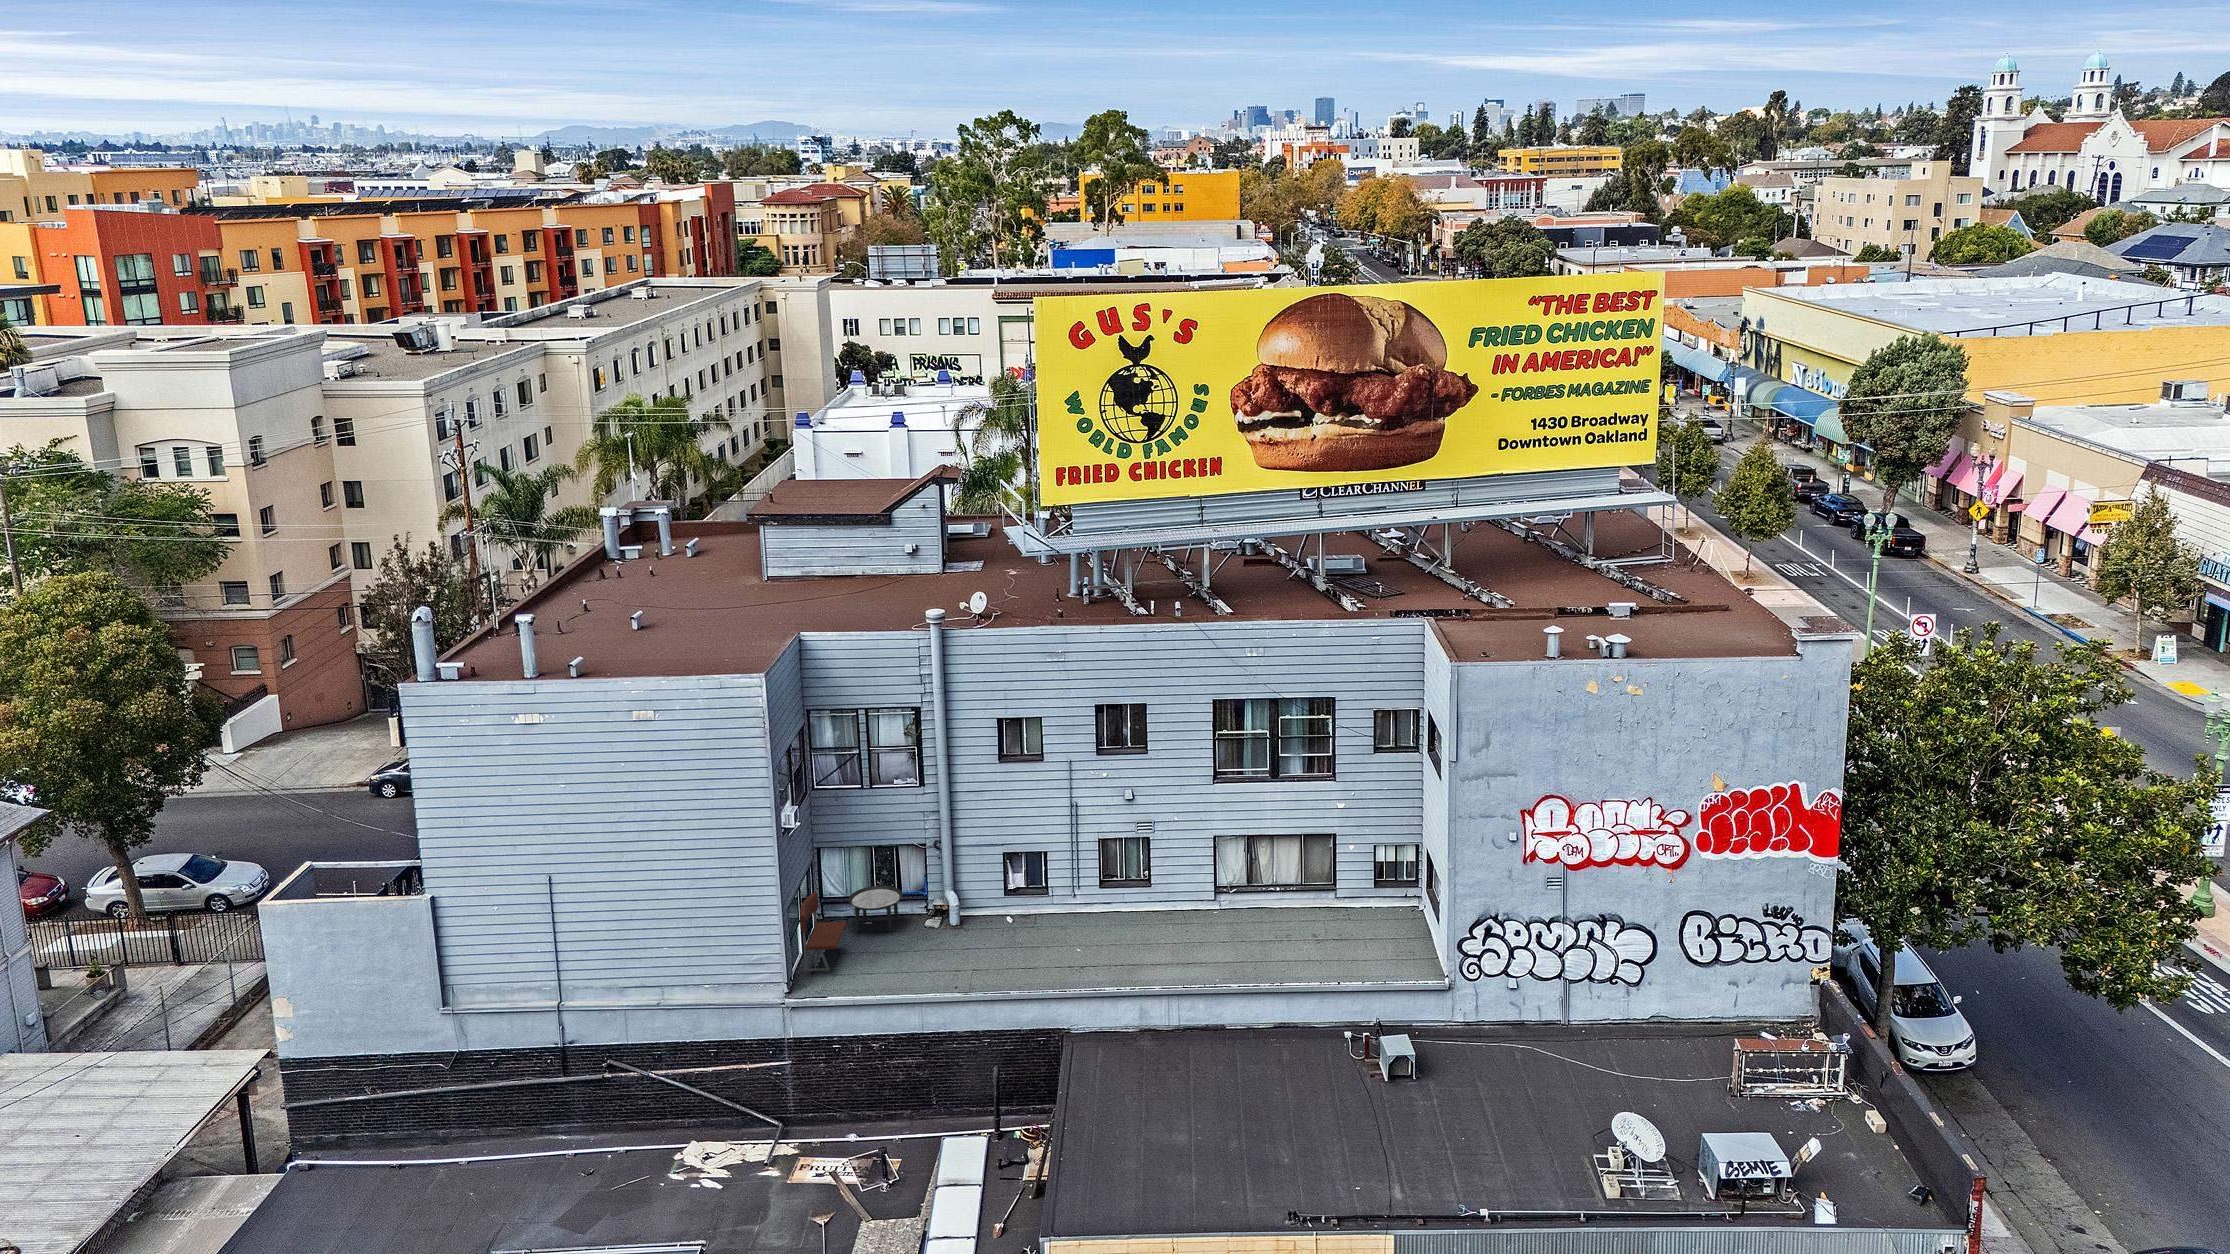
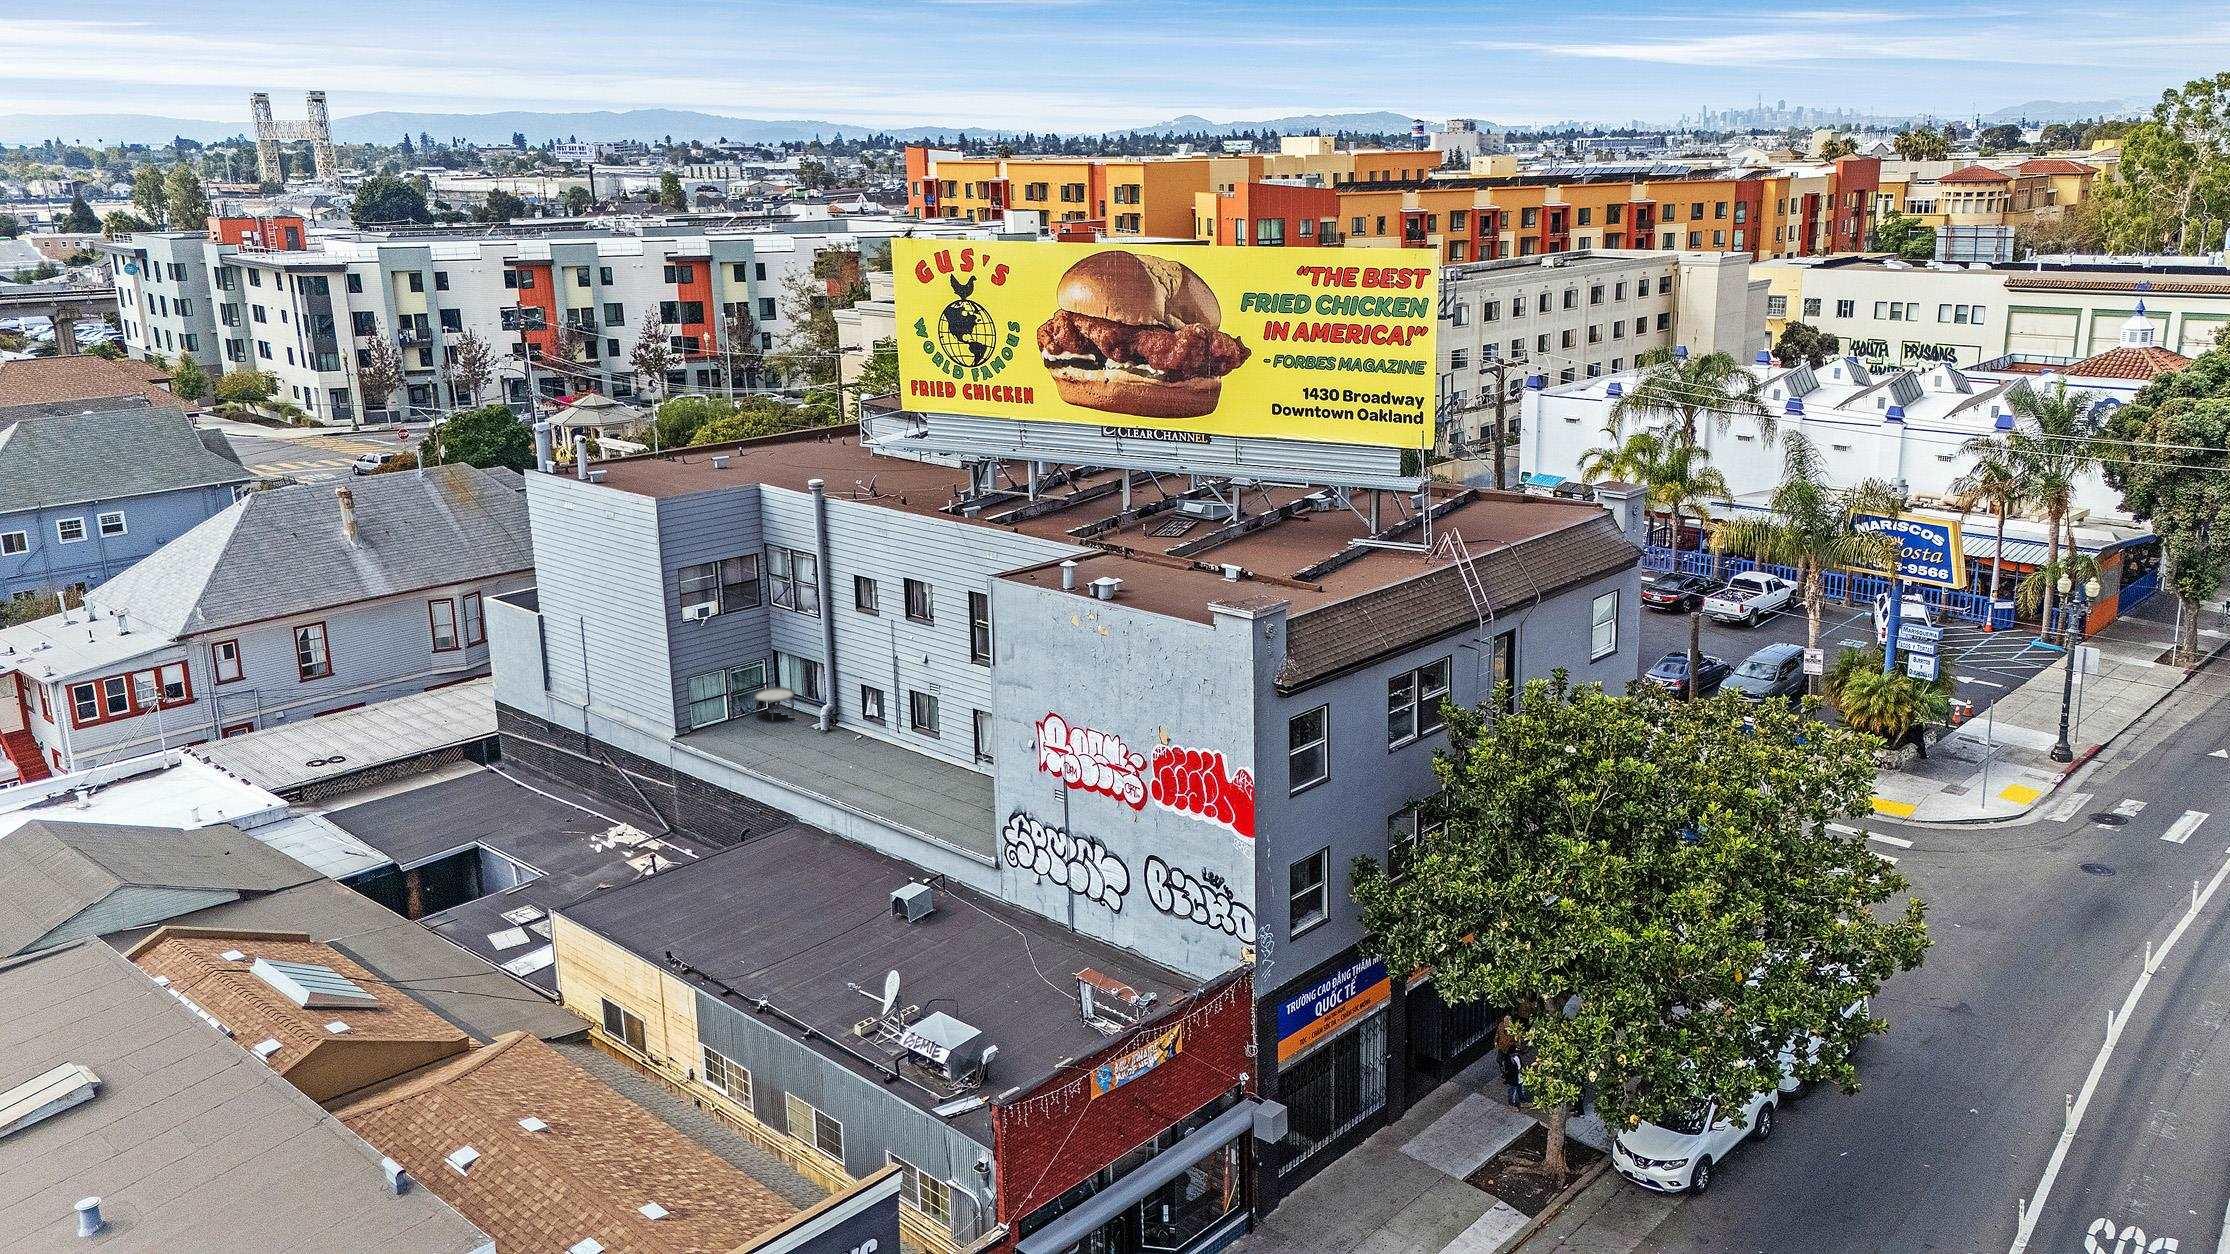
bench: present [800,892,846,971] -> none [684,674,734,730]

